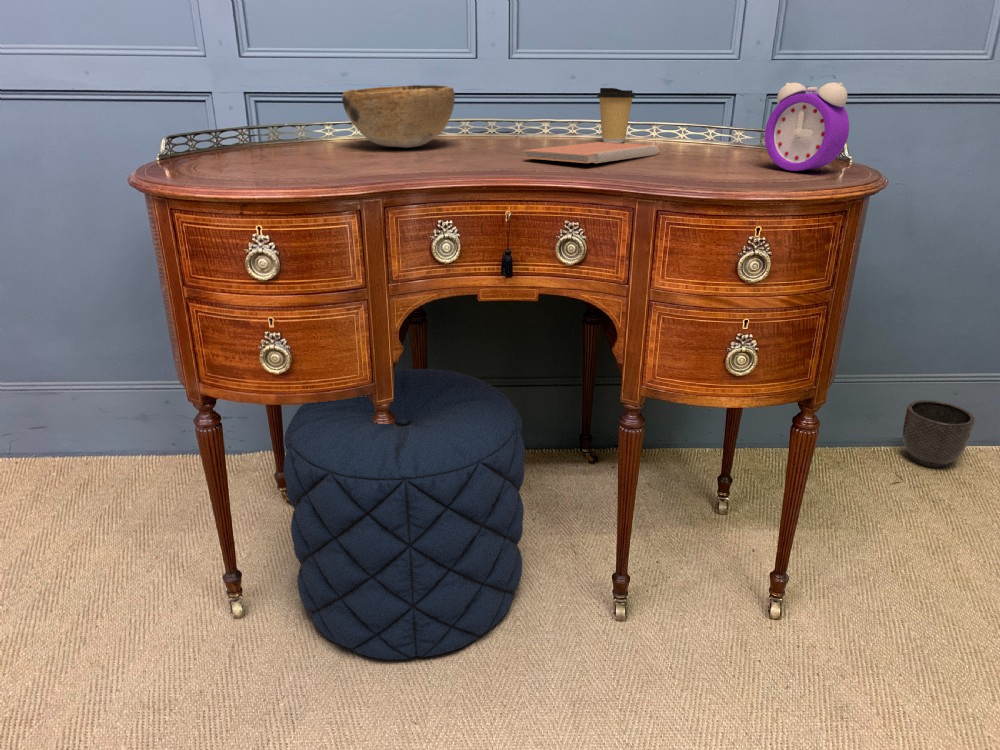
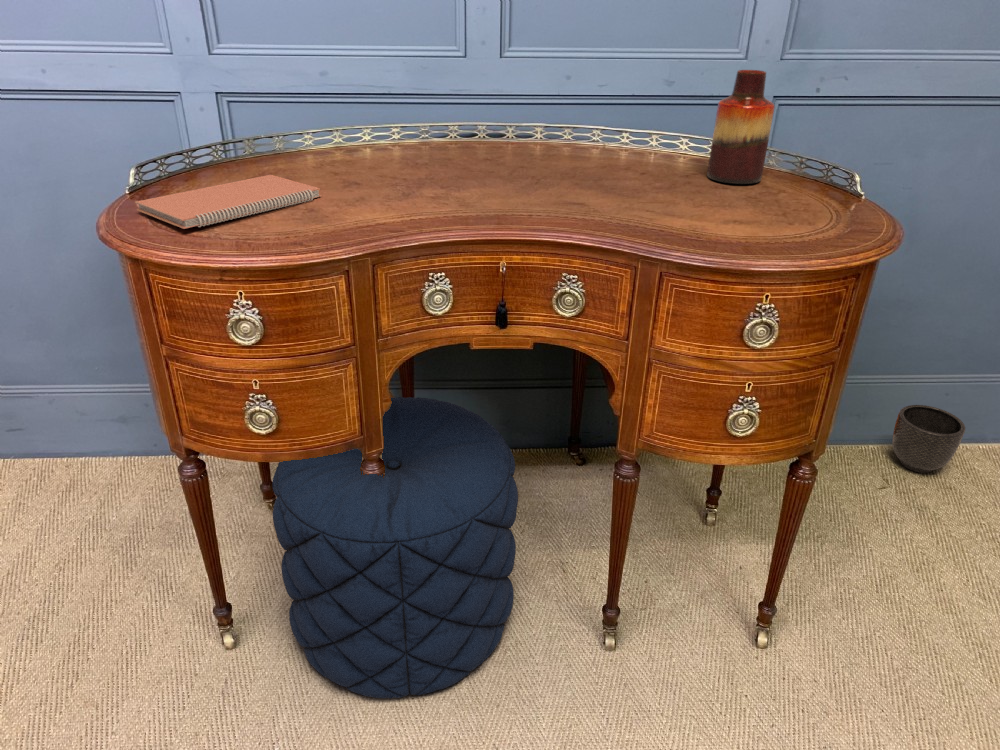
vase: none [702,48,762,154] -> present [707,70,775,184]
alarm clock: present [765,82,849,171] -> none [776,126,866,222]
decorative bowl: present [342,85,455,148] -> none [324,91,445,166]
coffee cup: present [597,88,635,143] -> none [597,97,638,158]
notebook: present [523,142,660,163] -> present [135,175,321,229]

